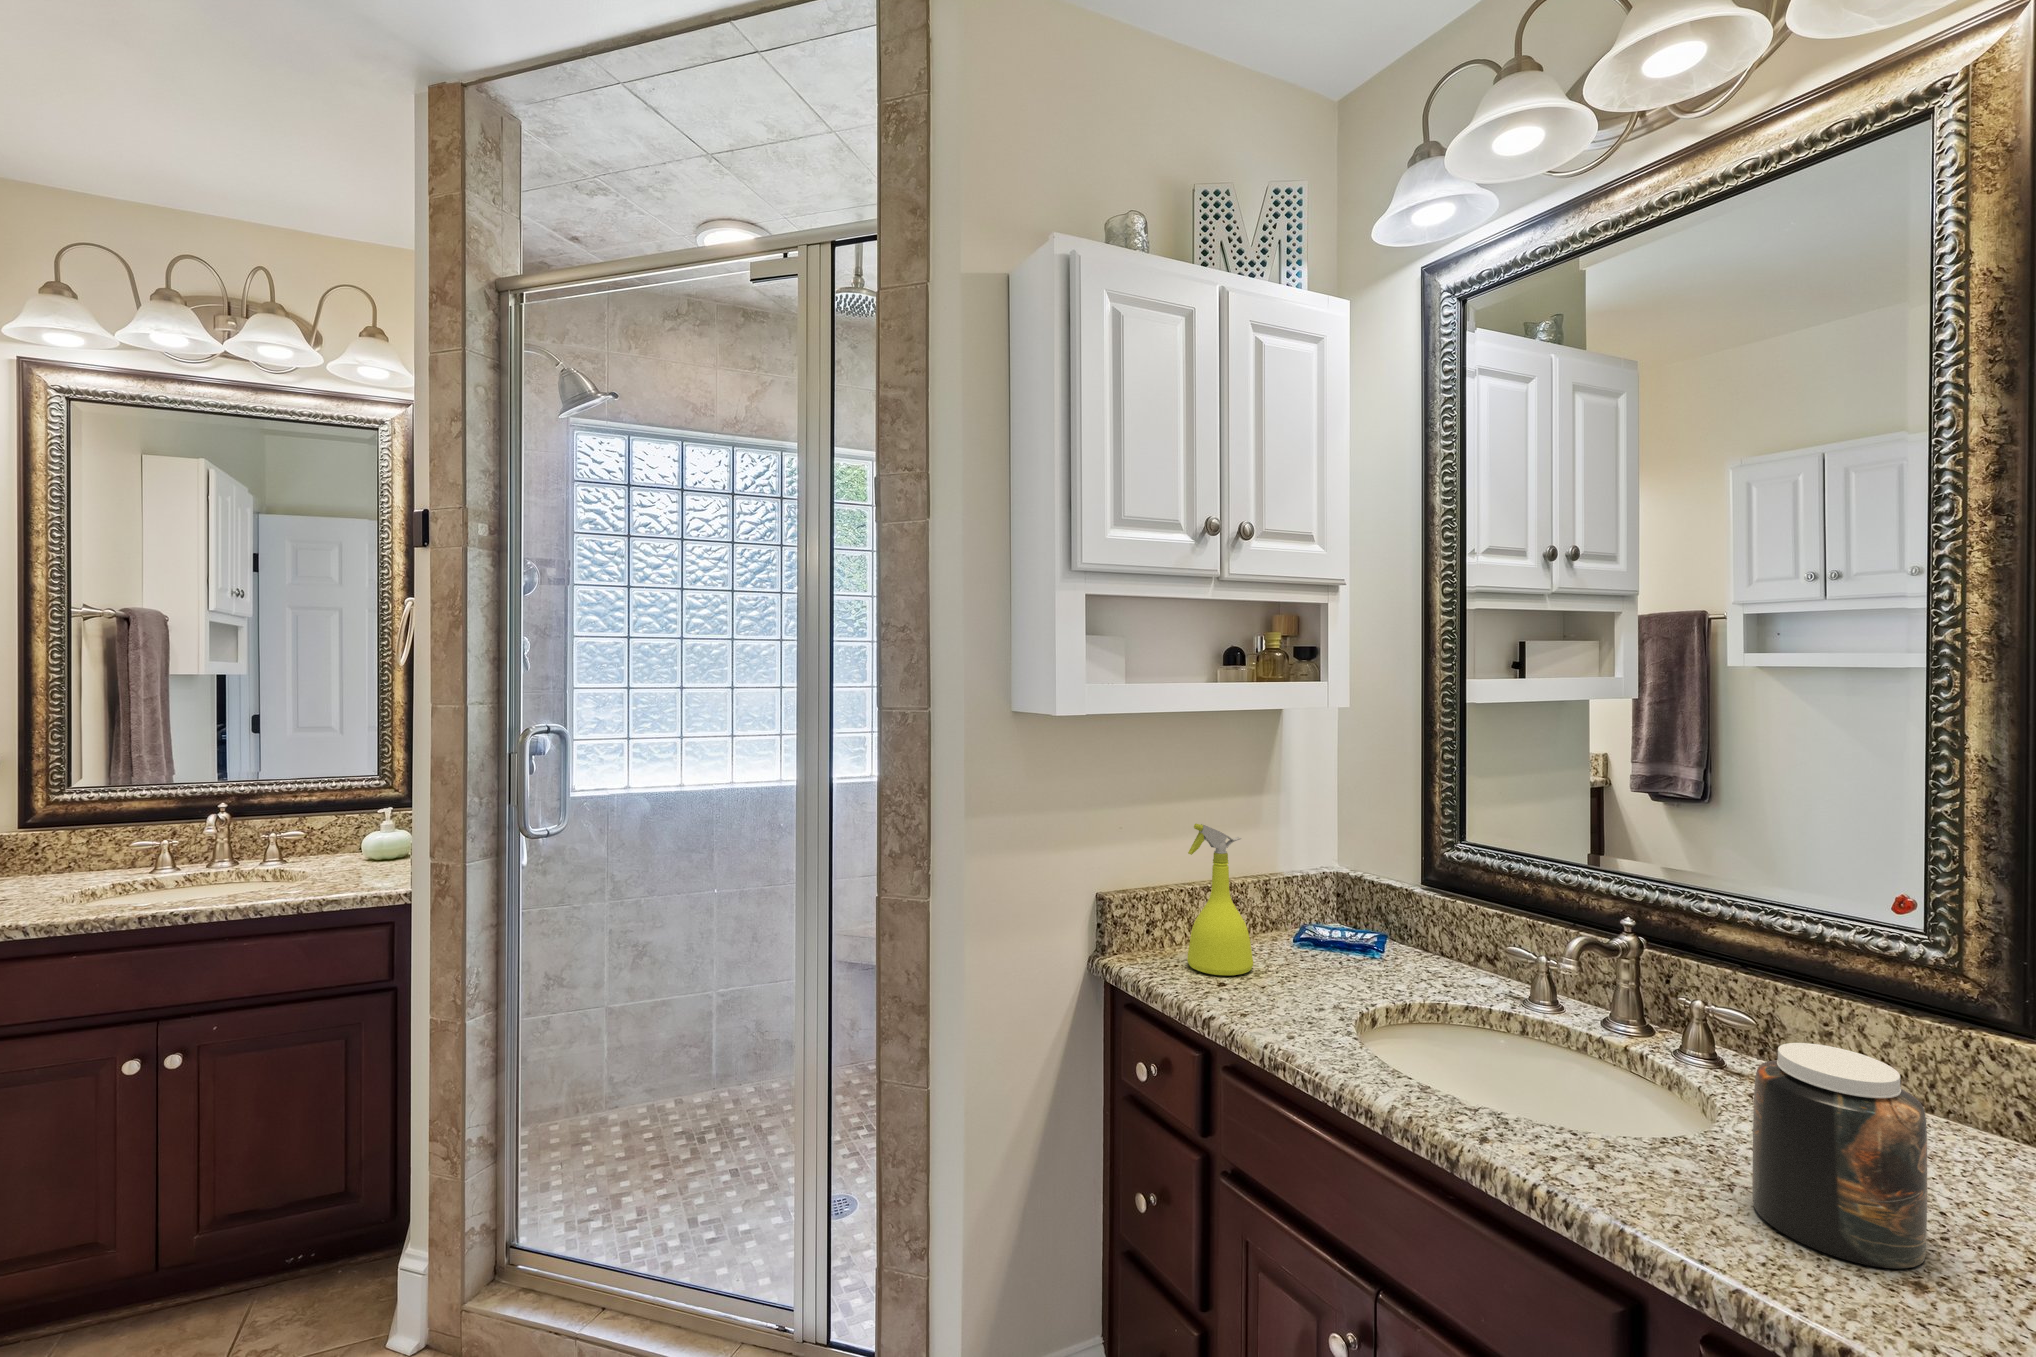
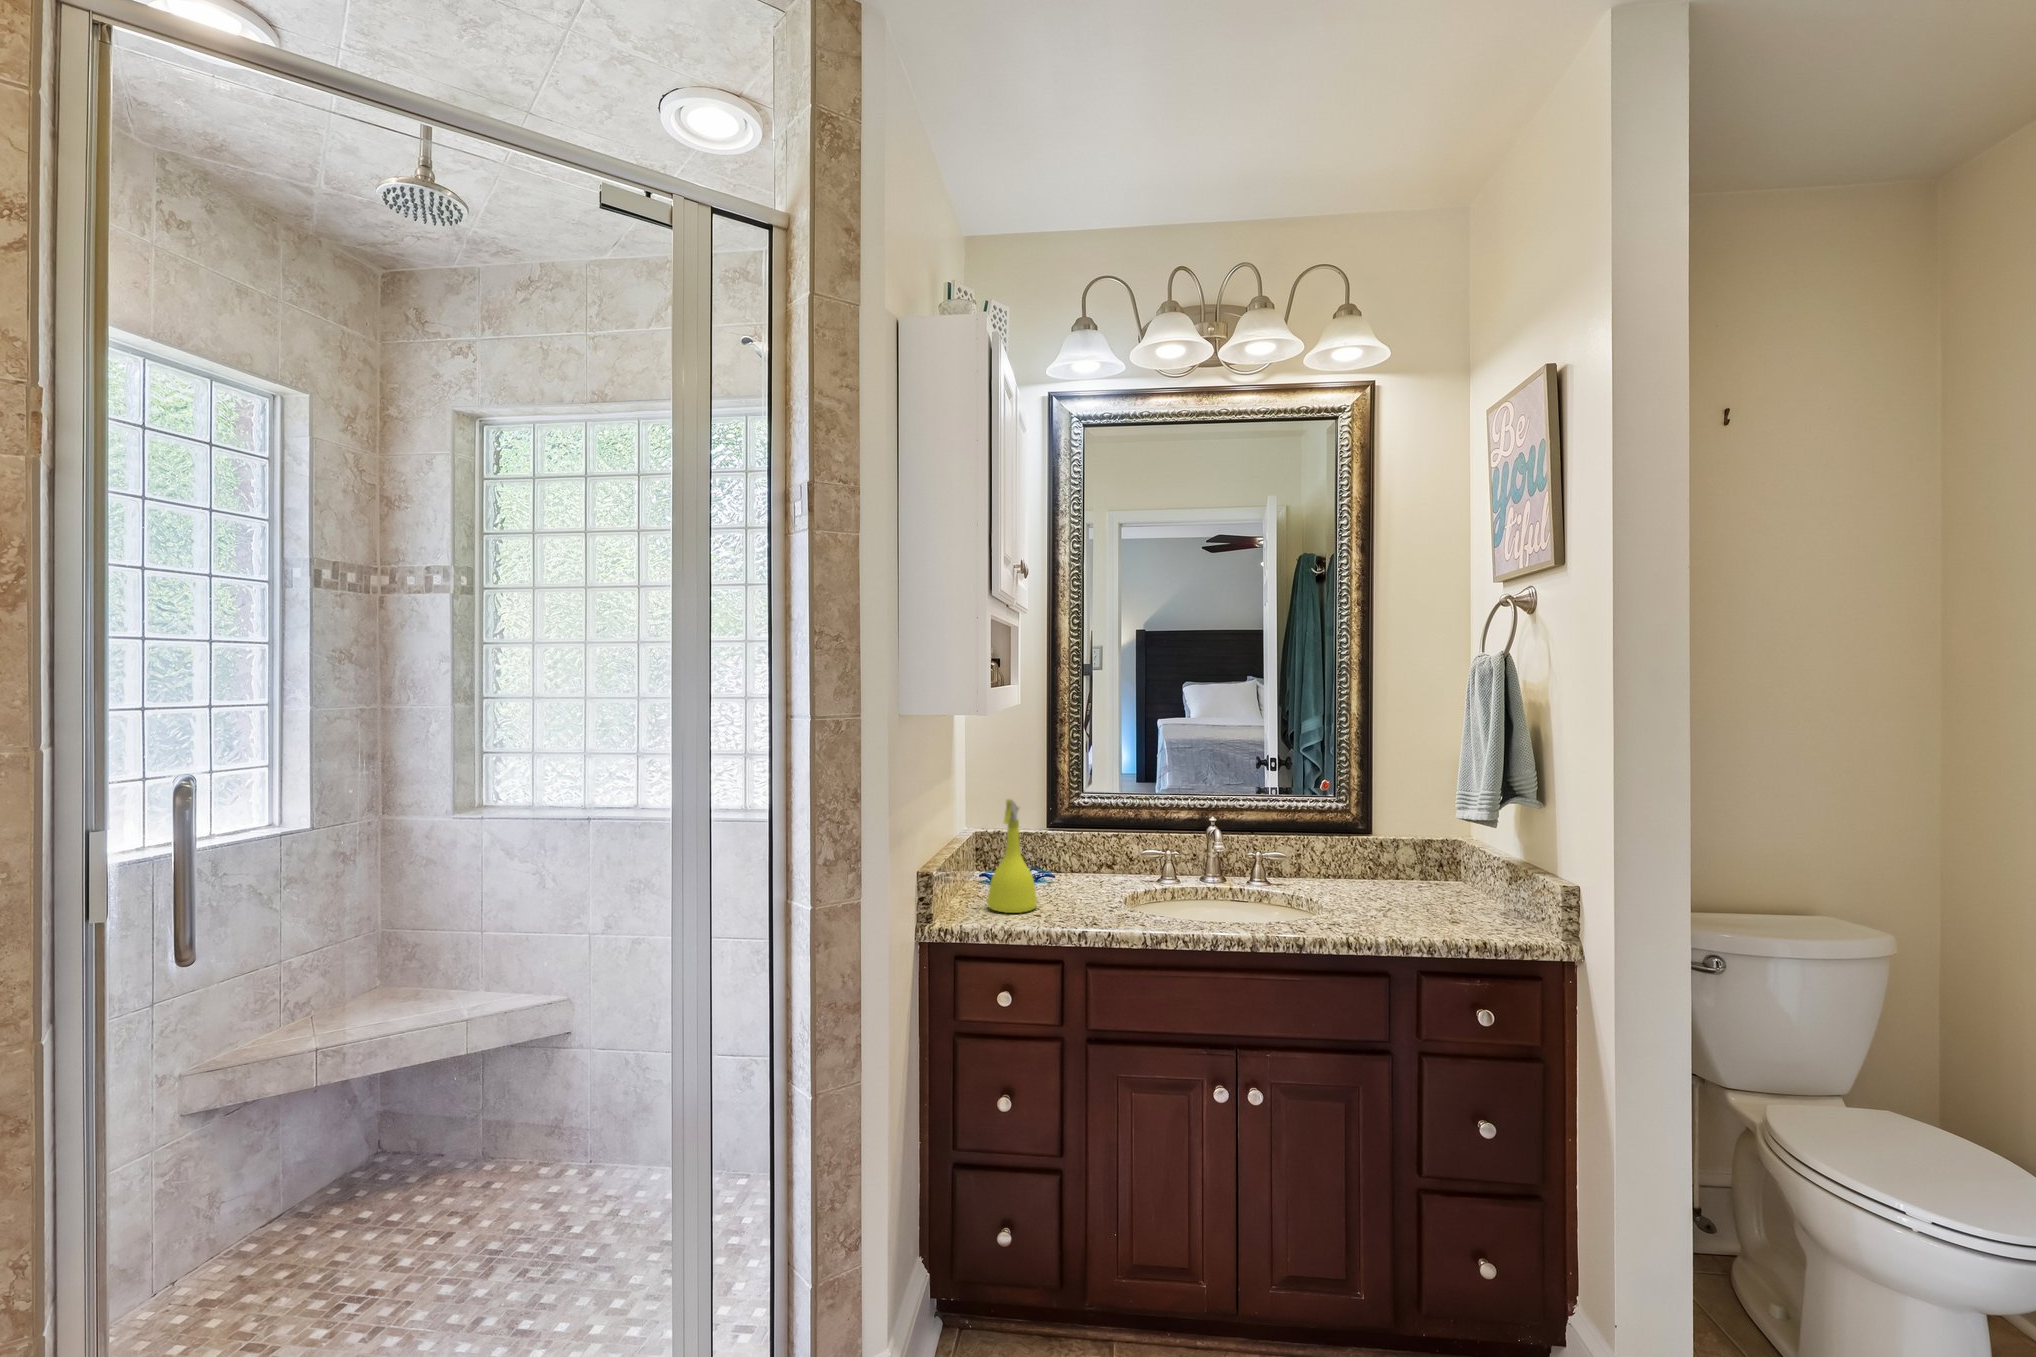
jar: present [1752,1043,1927,1268] -> none [1385,843,1446,923]

